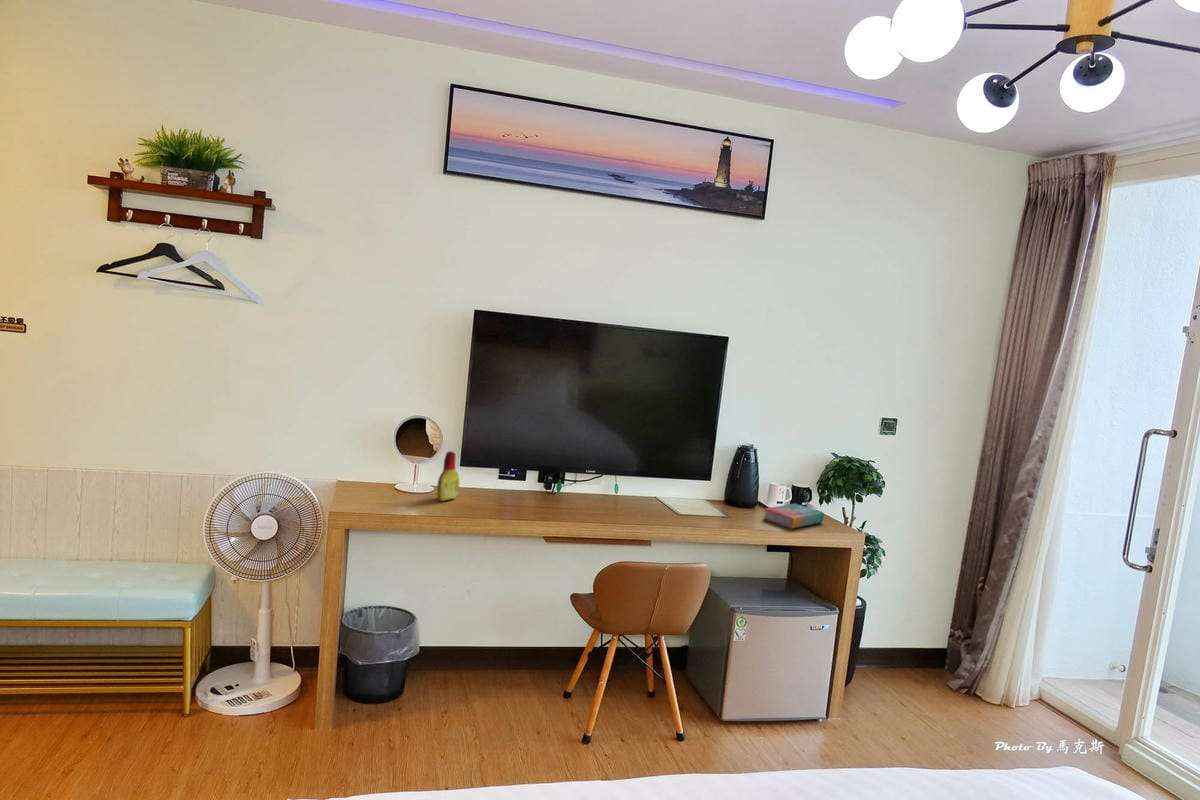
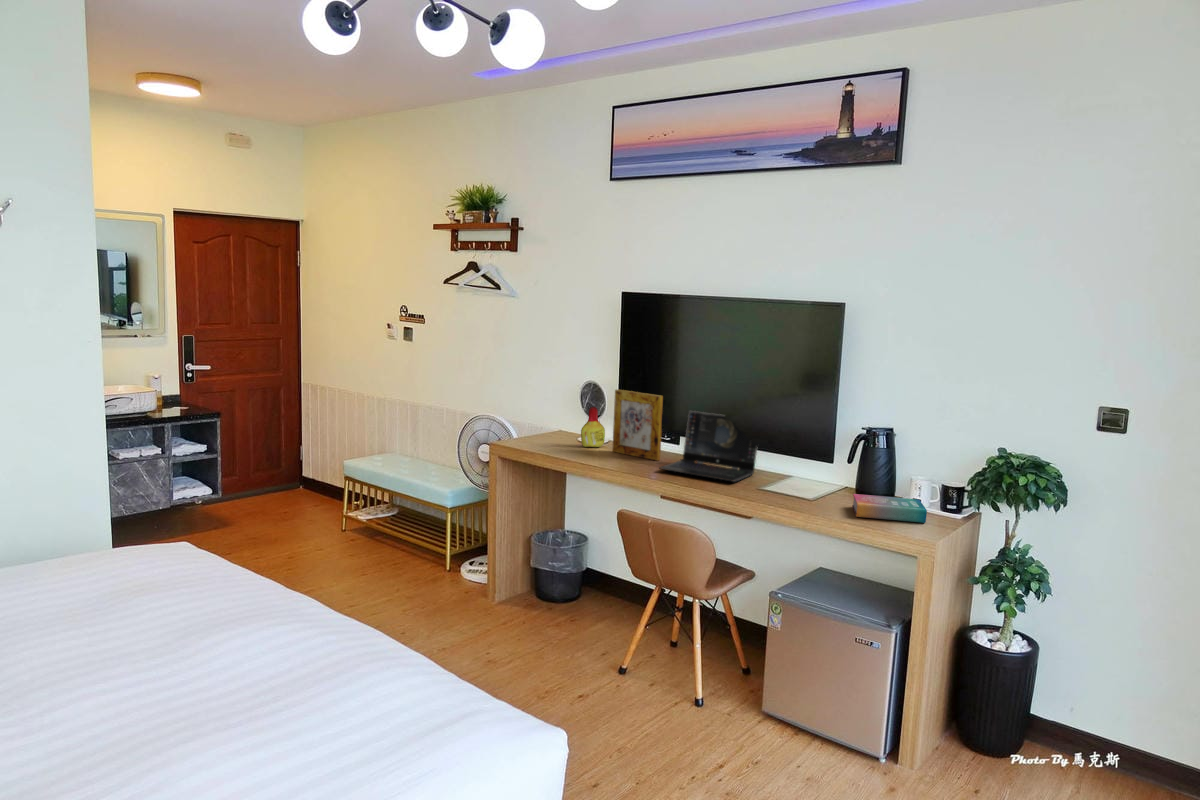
picture frame: none [479,429,552,504] -> present [612,390,663,461]
laptop: none [567,446,662,515] -> present [660,411,757,482]

